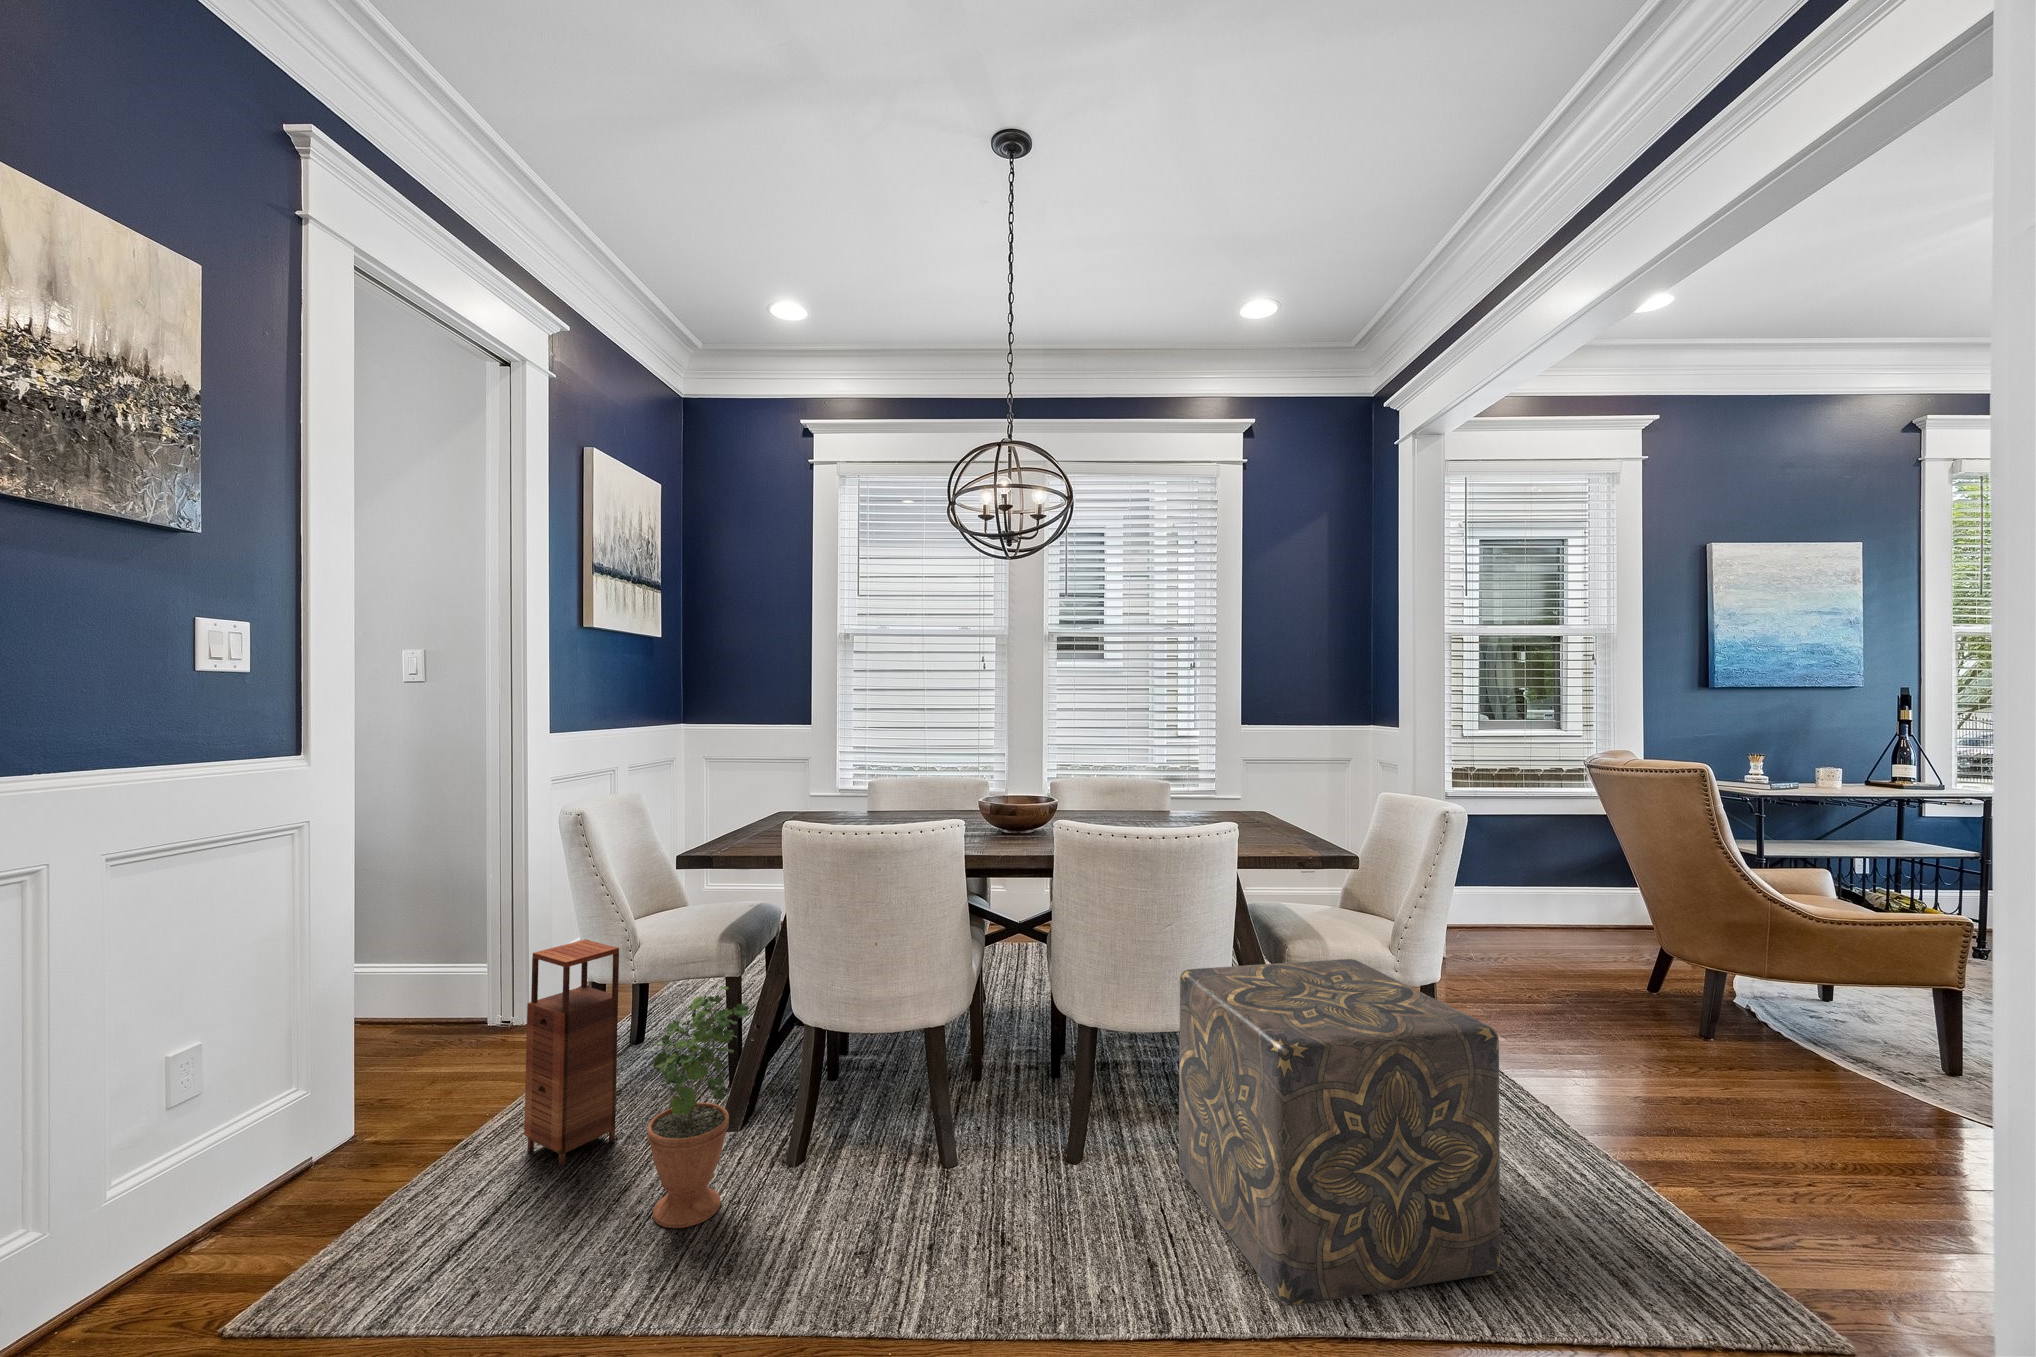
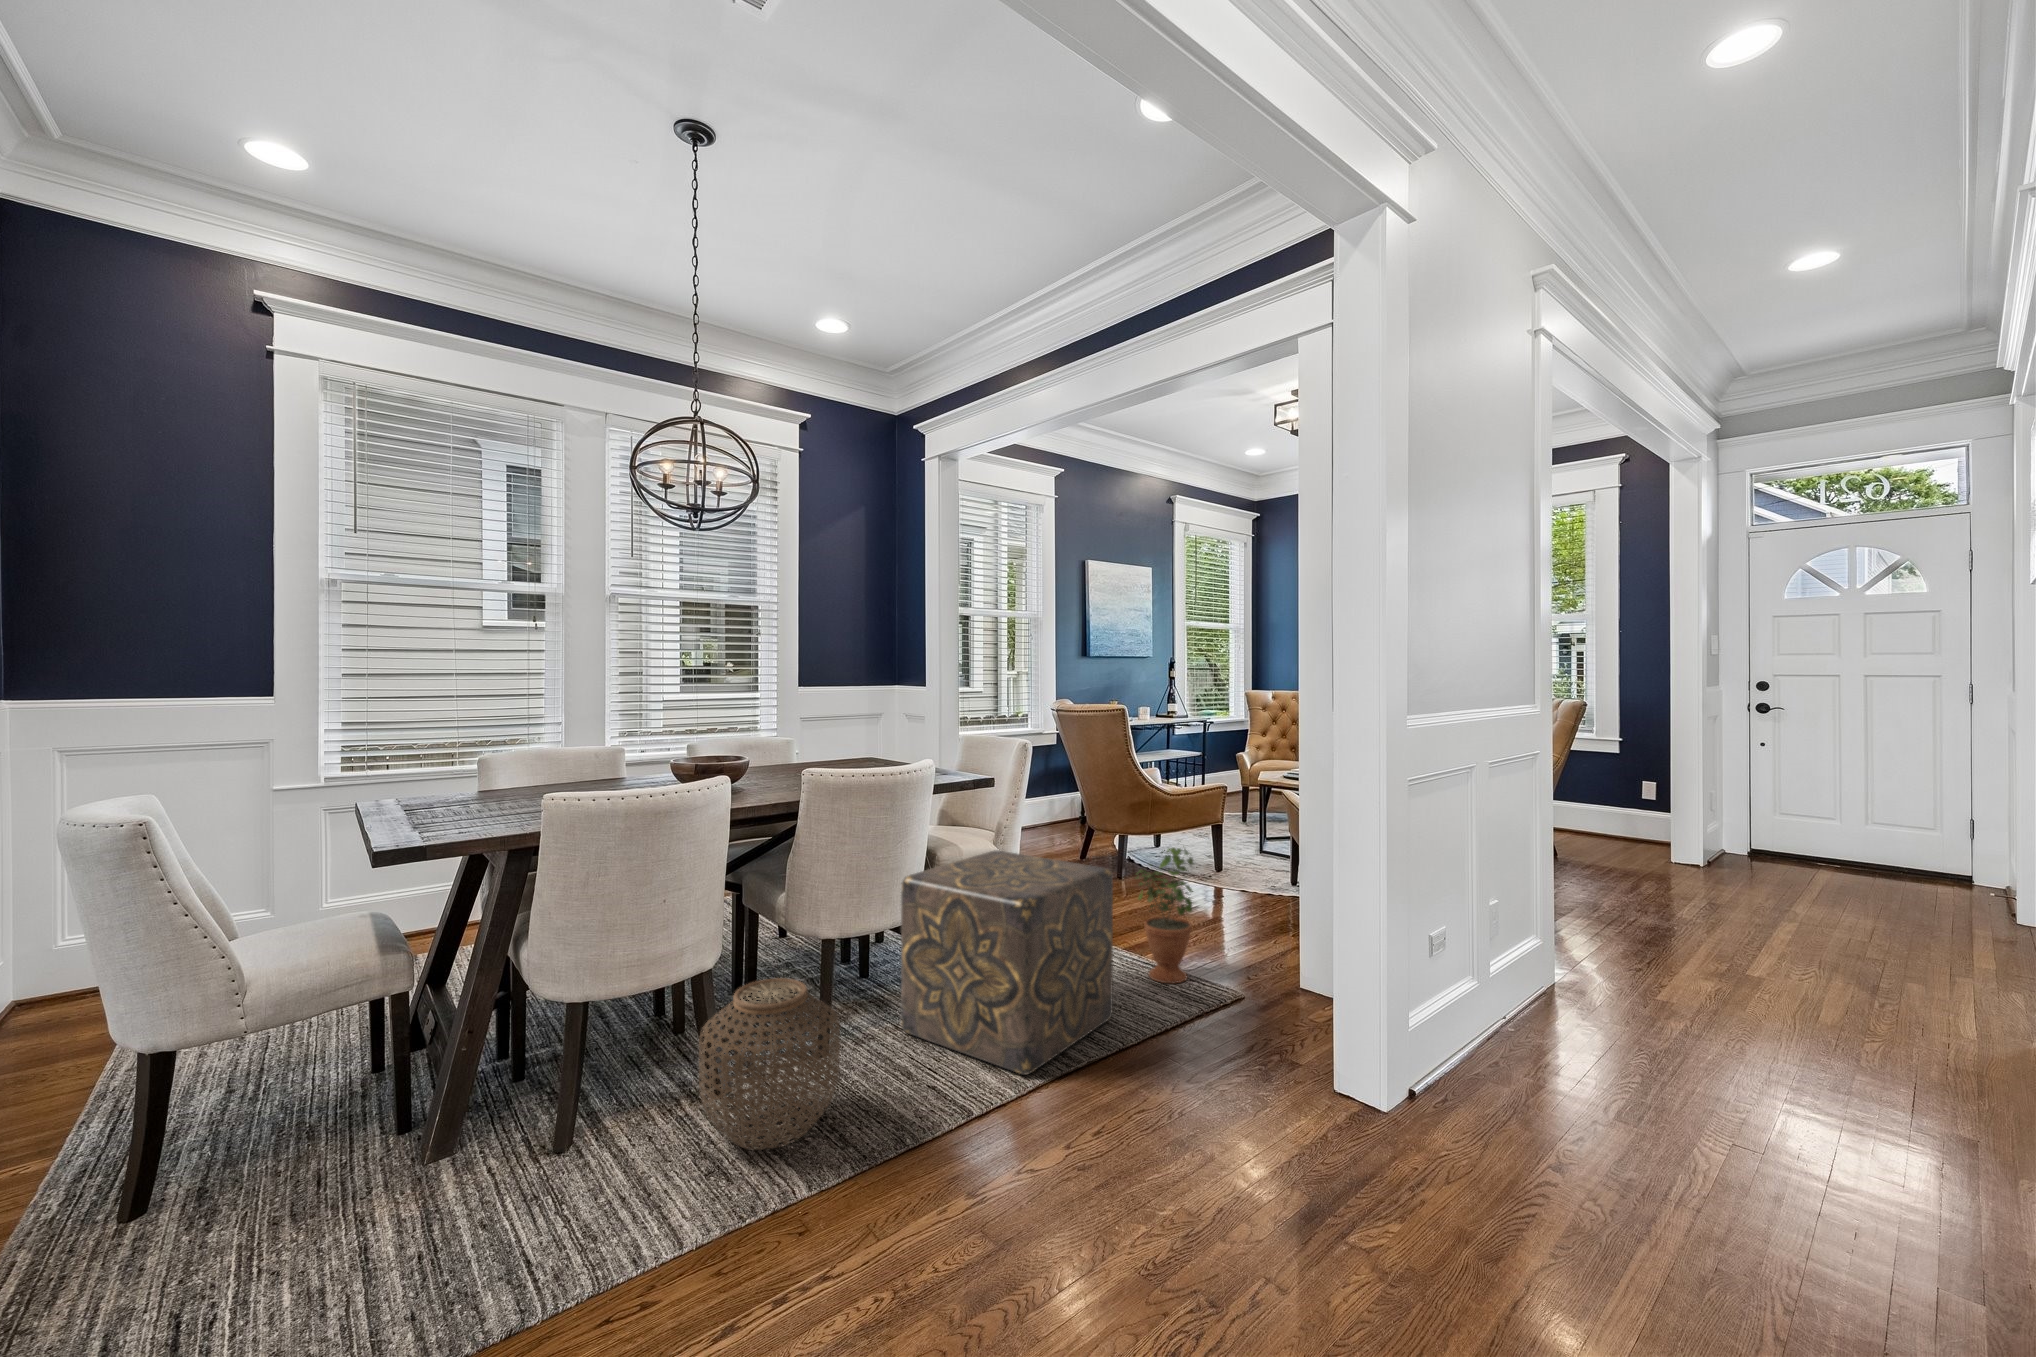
storage cabinet: present [524,939,619,1166] -> none [151,978,294,1270]
potted plant: present [647,986,750,1228] -> present [1136,848,1193,983]
woven basket: none [872,1055,1028,1259] -> present [699,978,840,1149]

